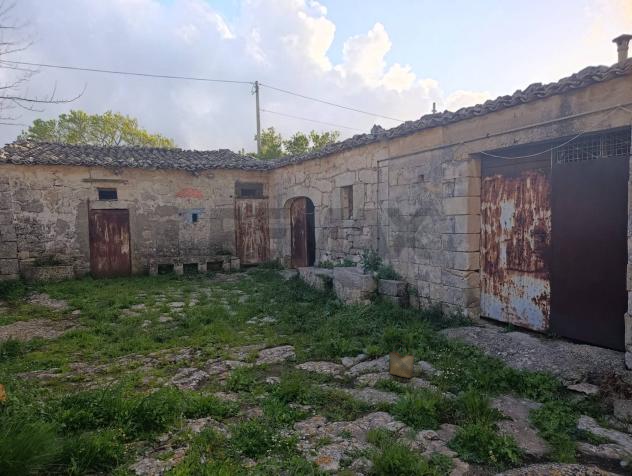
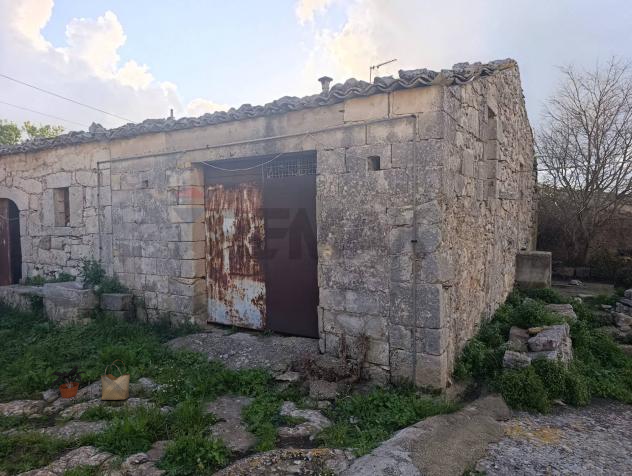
potted plant: none [347,339,377,366] -> present [50,366,86,398]

